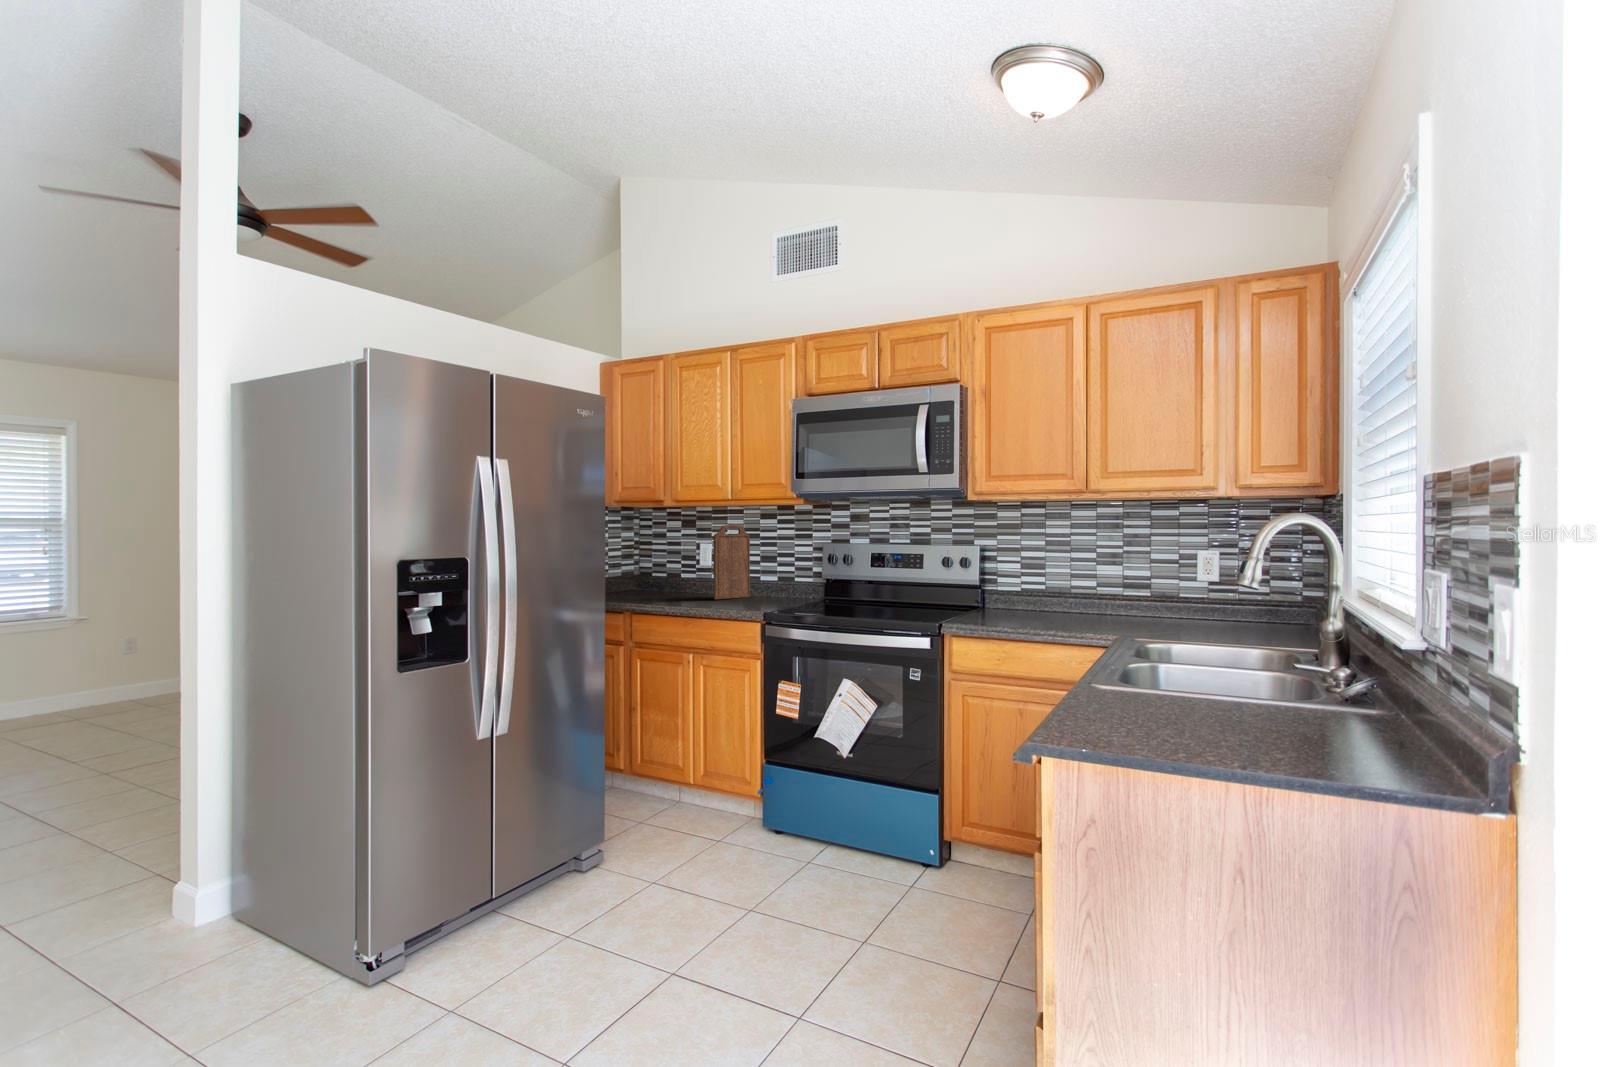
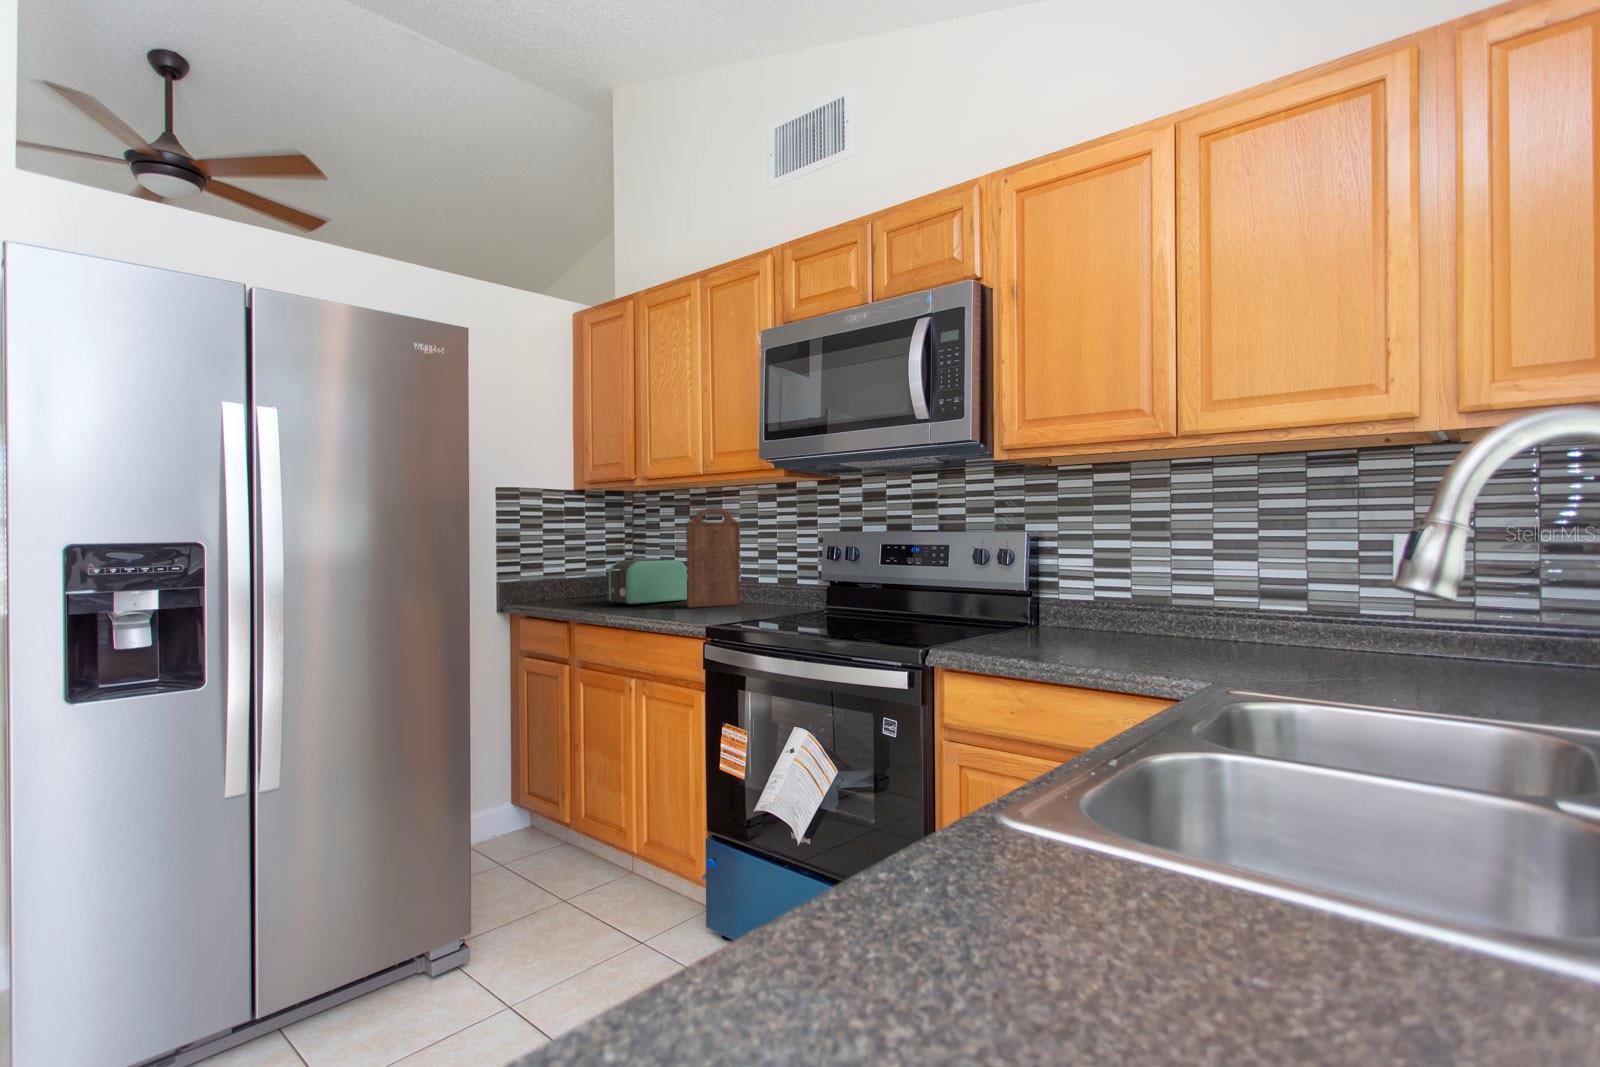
toaster: none [643,563,702,598] -> present [609,560,687,605]

